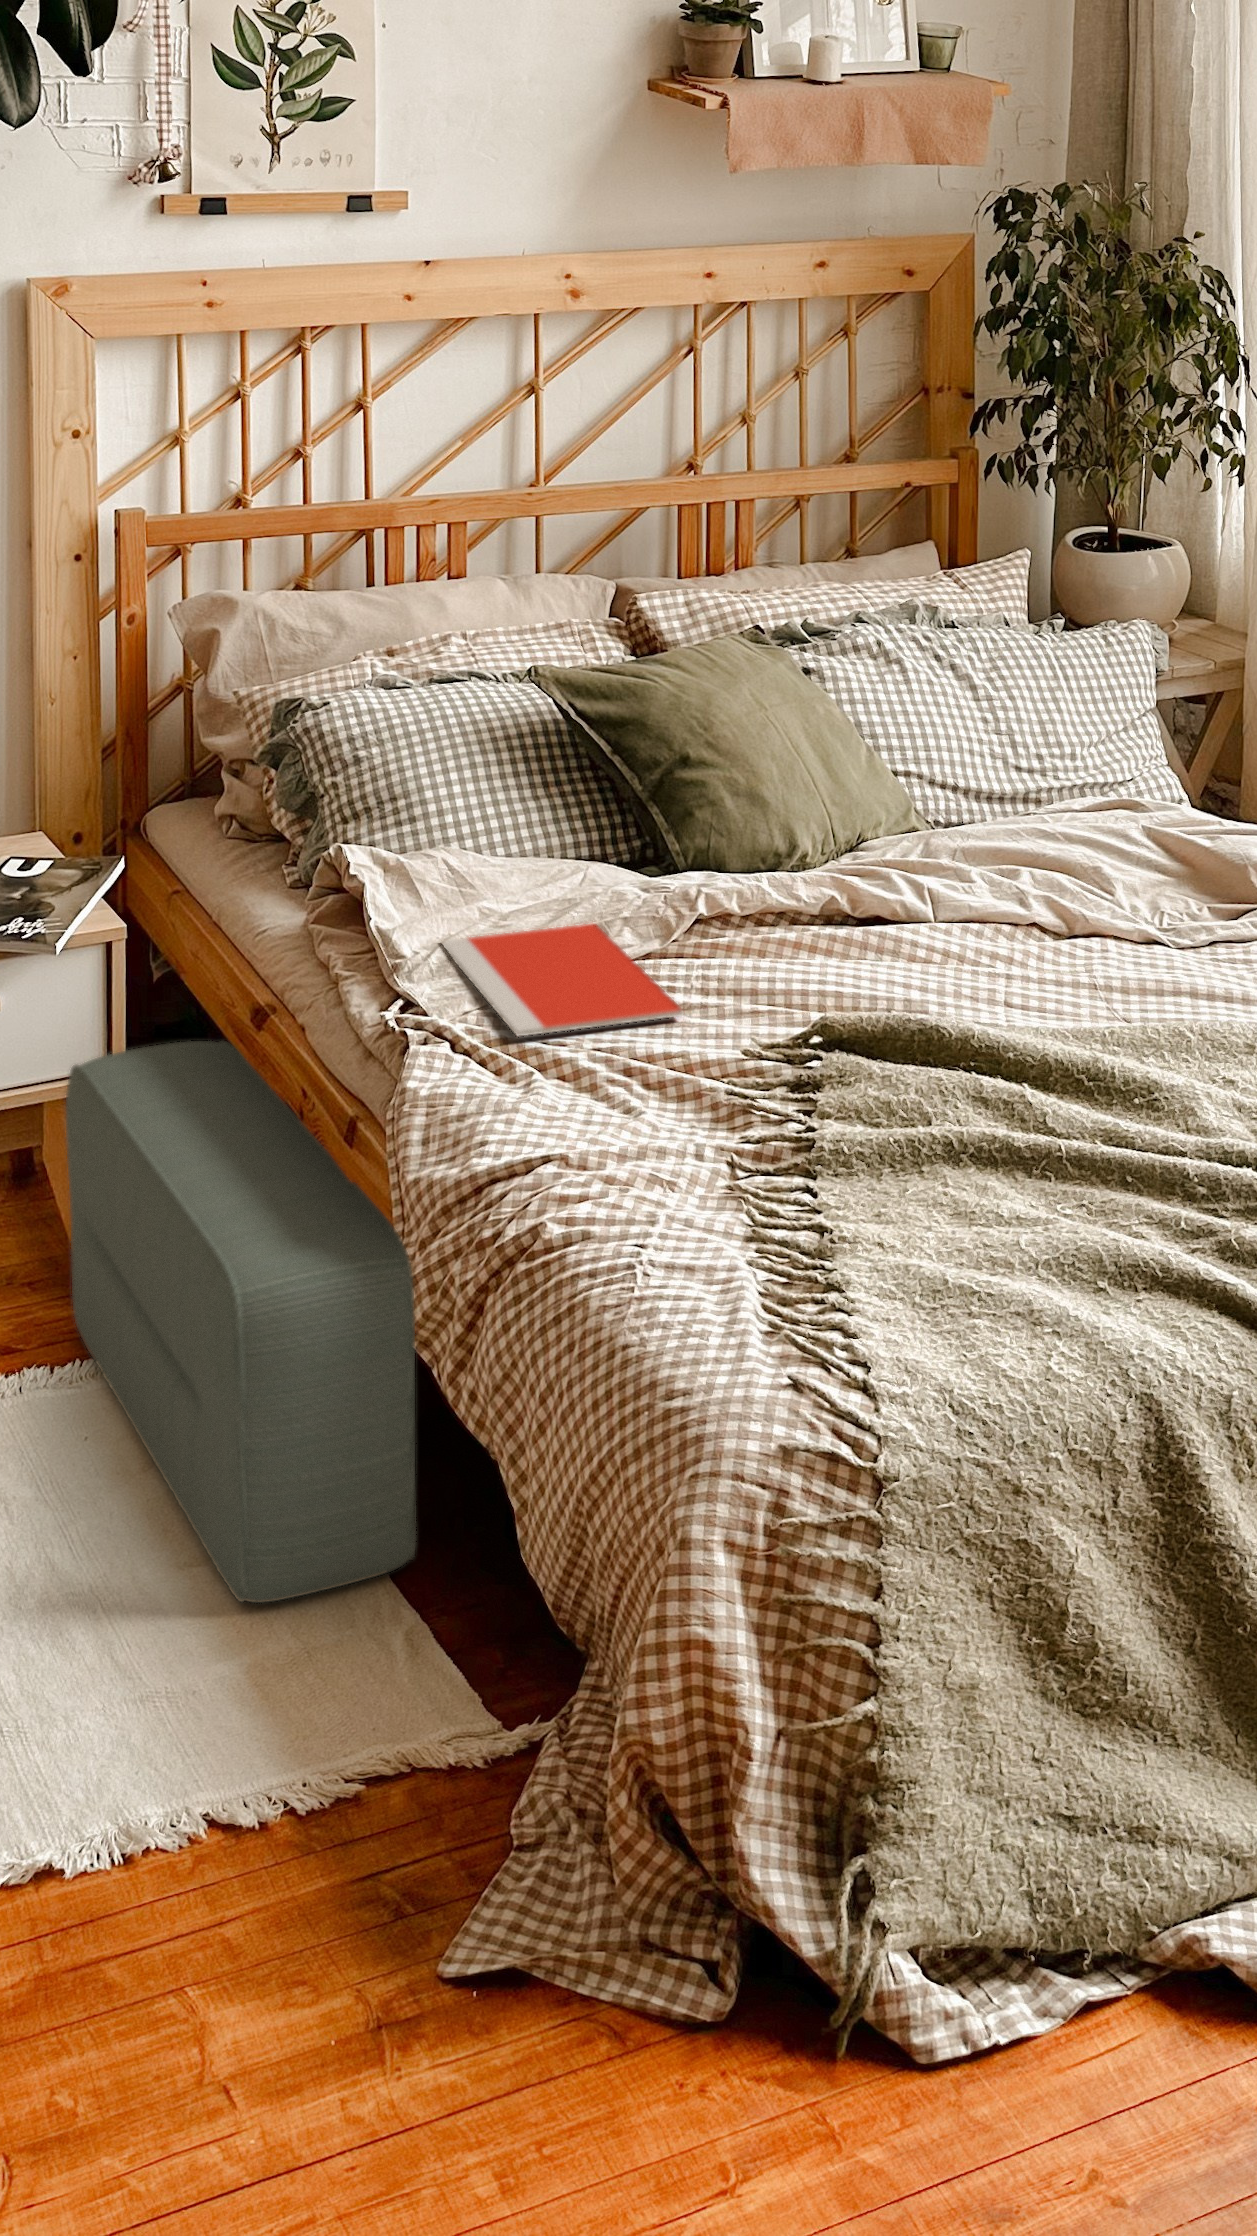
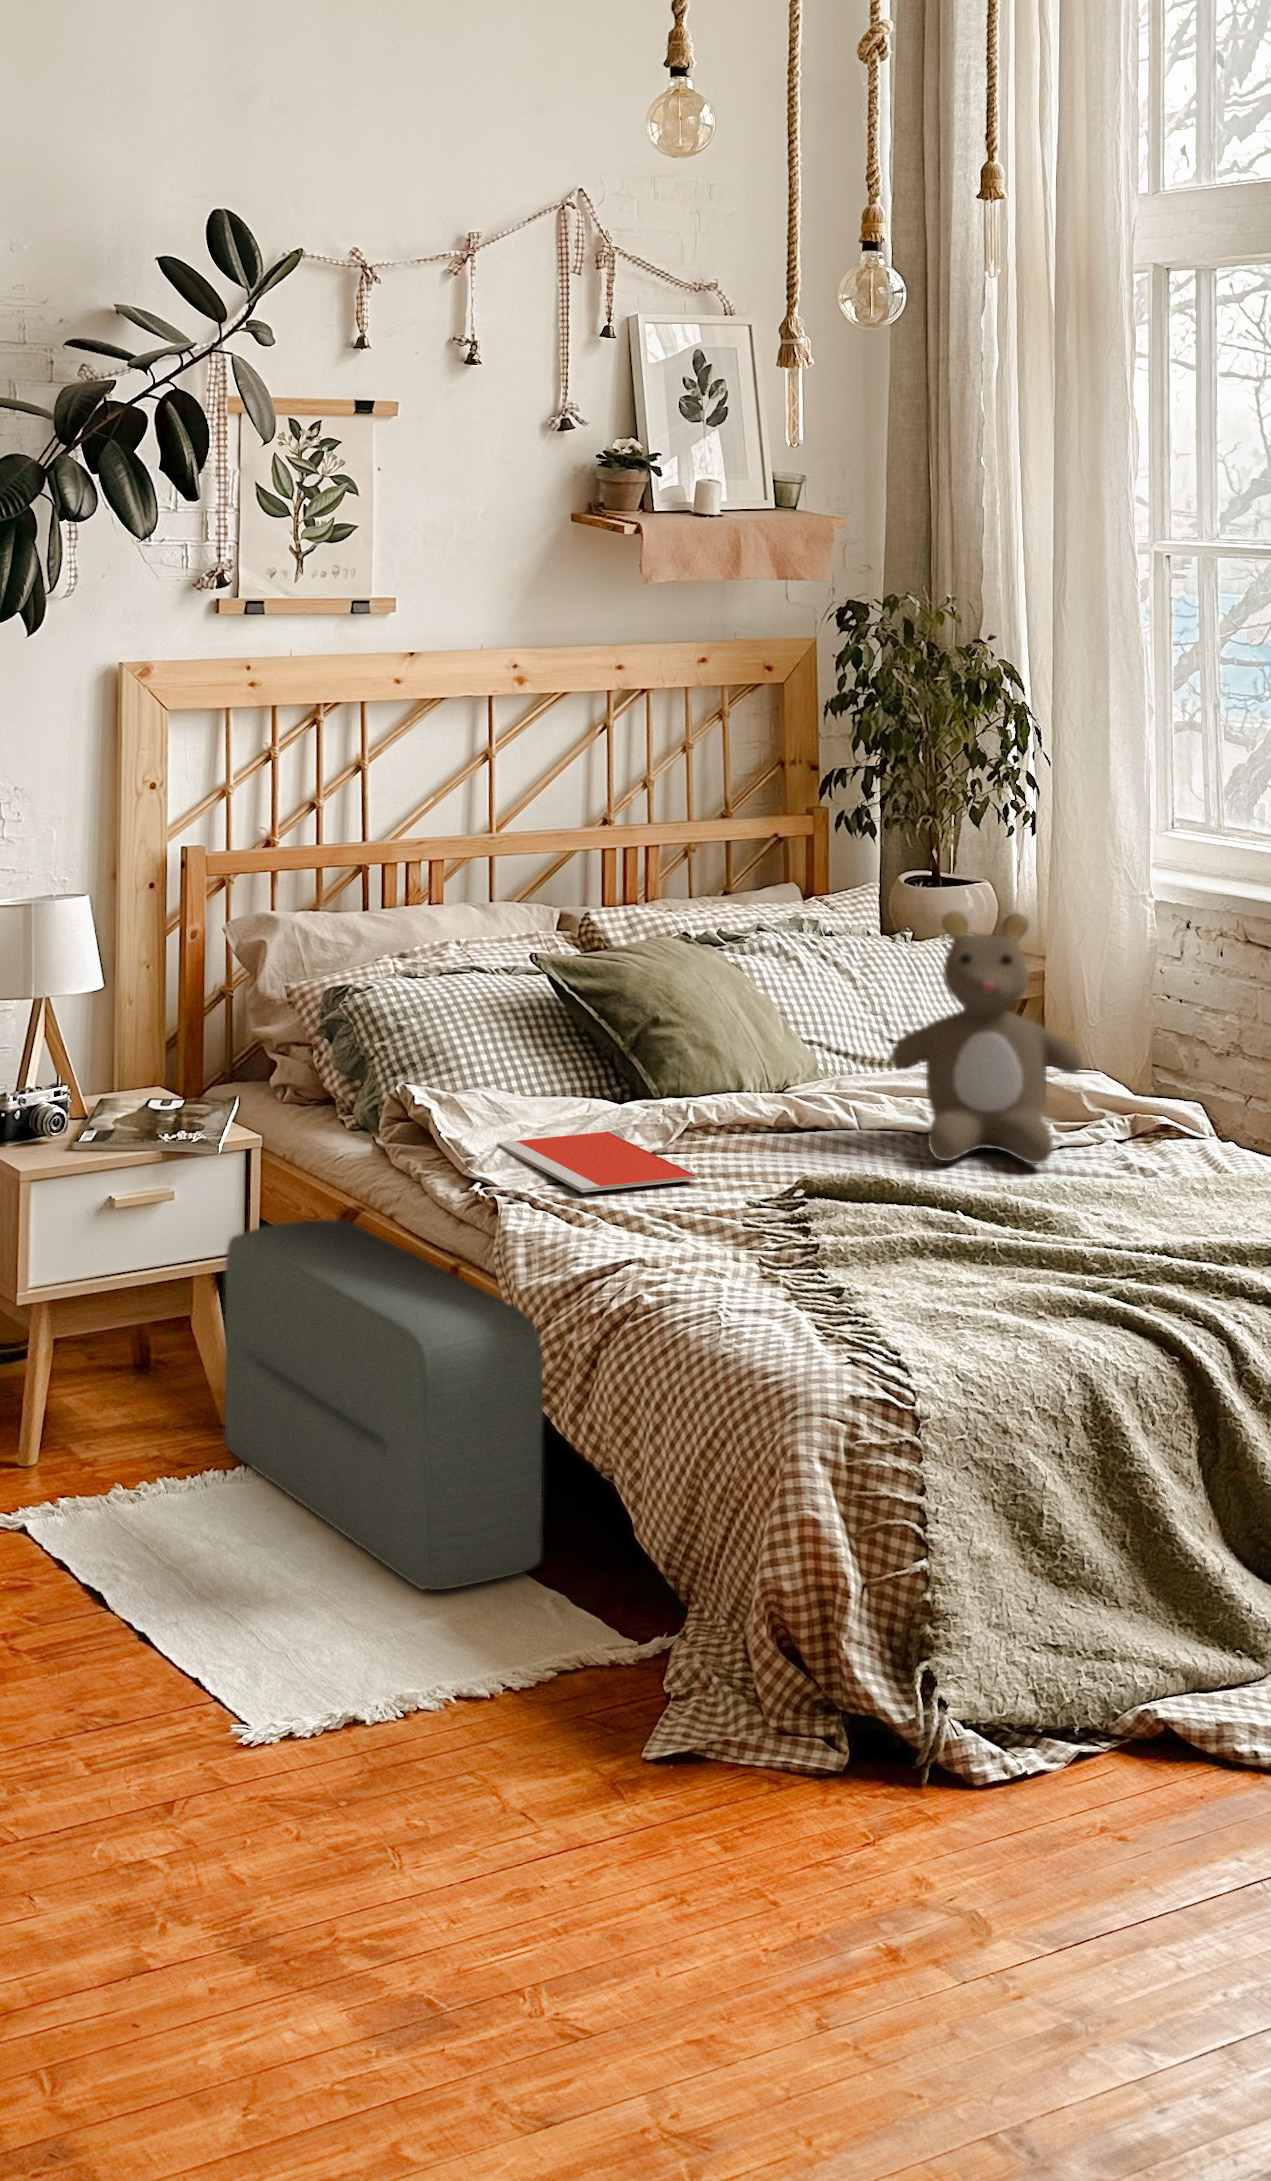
teddy bear: none [976,648,1238,998] -> present [891,912,1083,1164]

